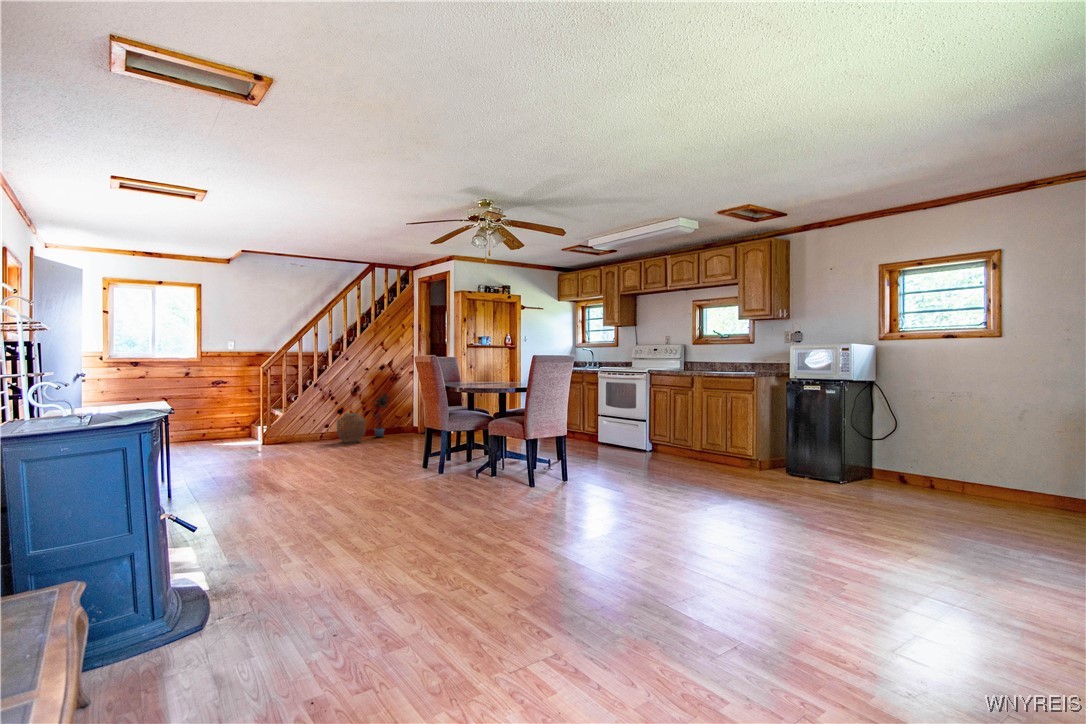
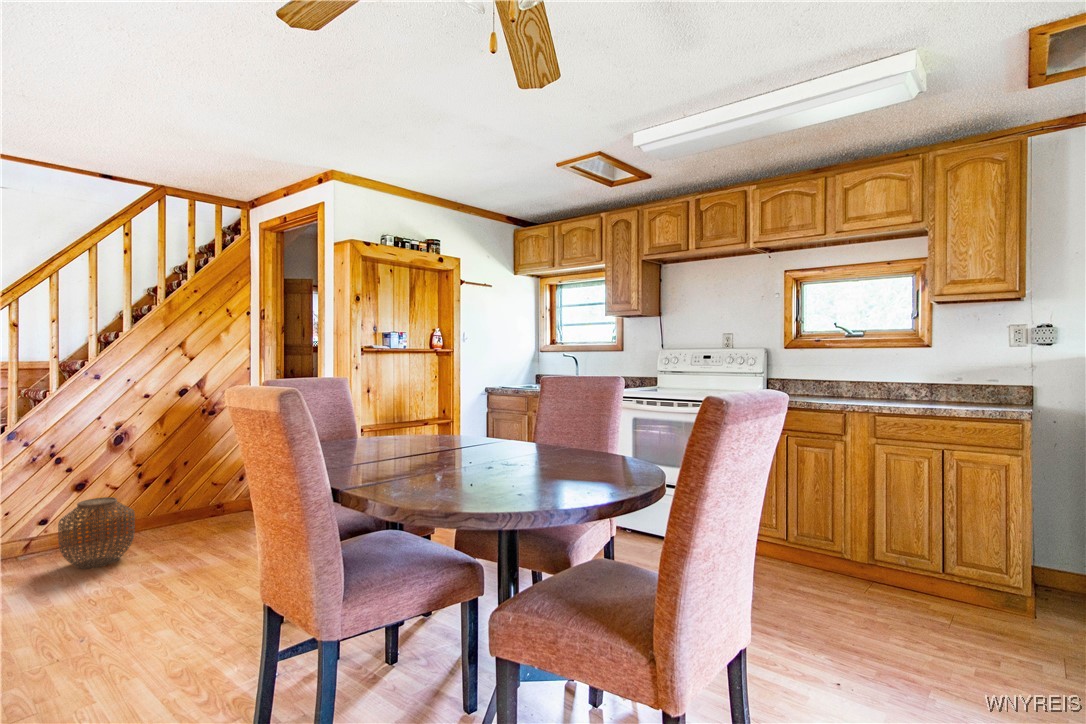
potted plant: present [373,394,389,437] -> none [151,441,199,534]

